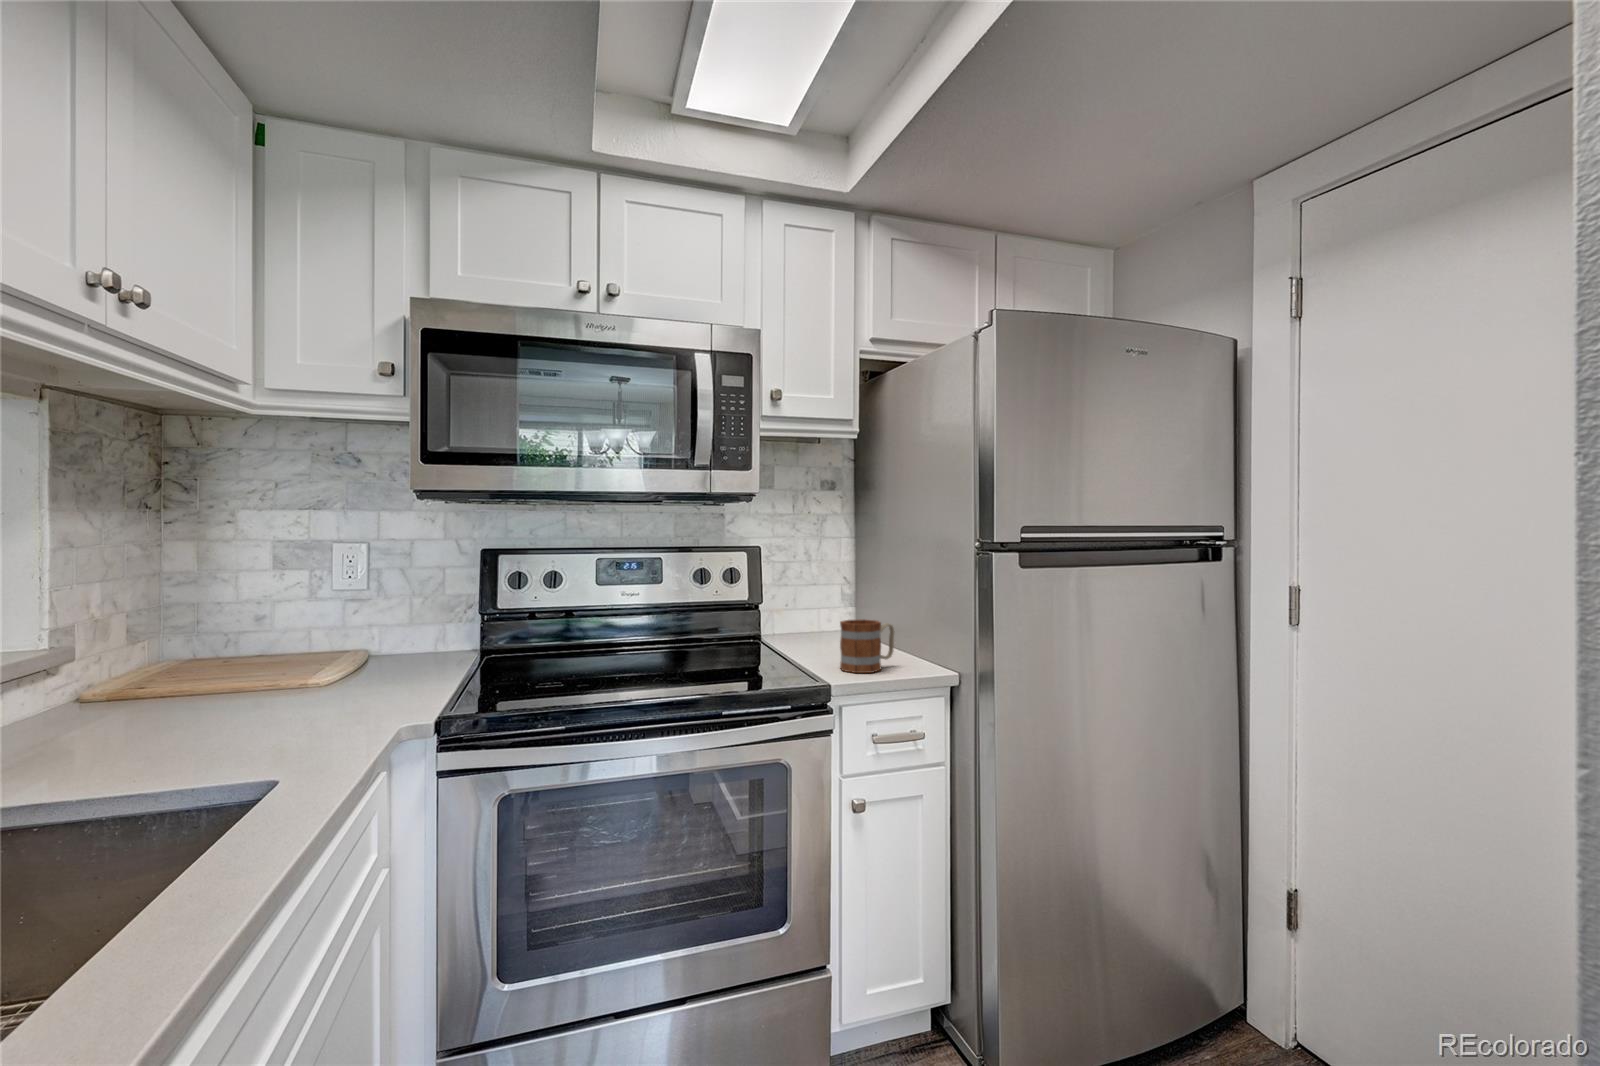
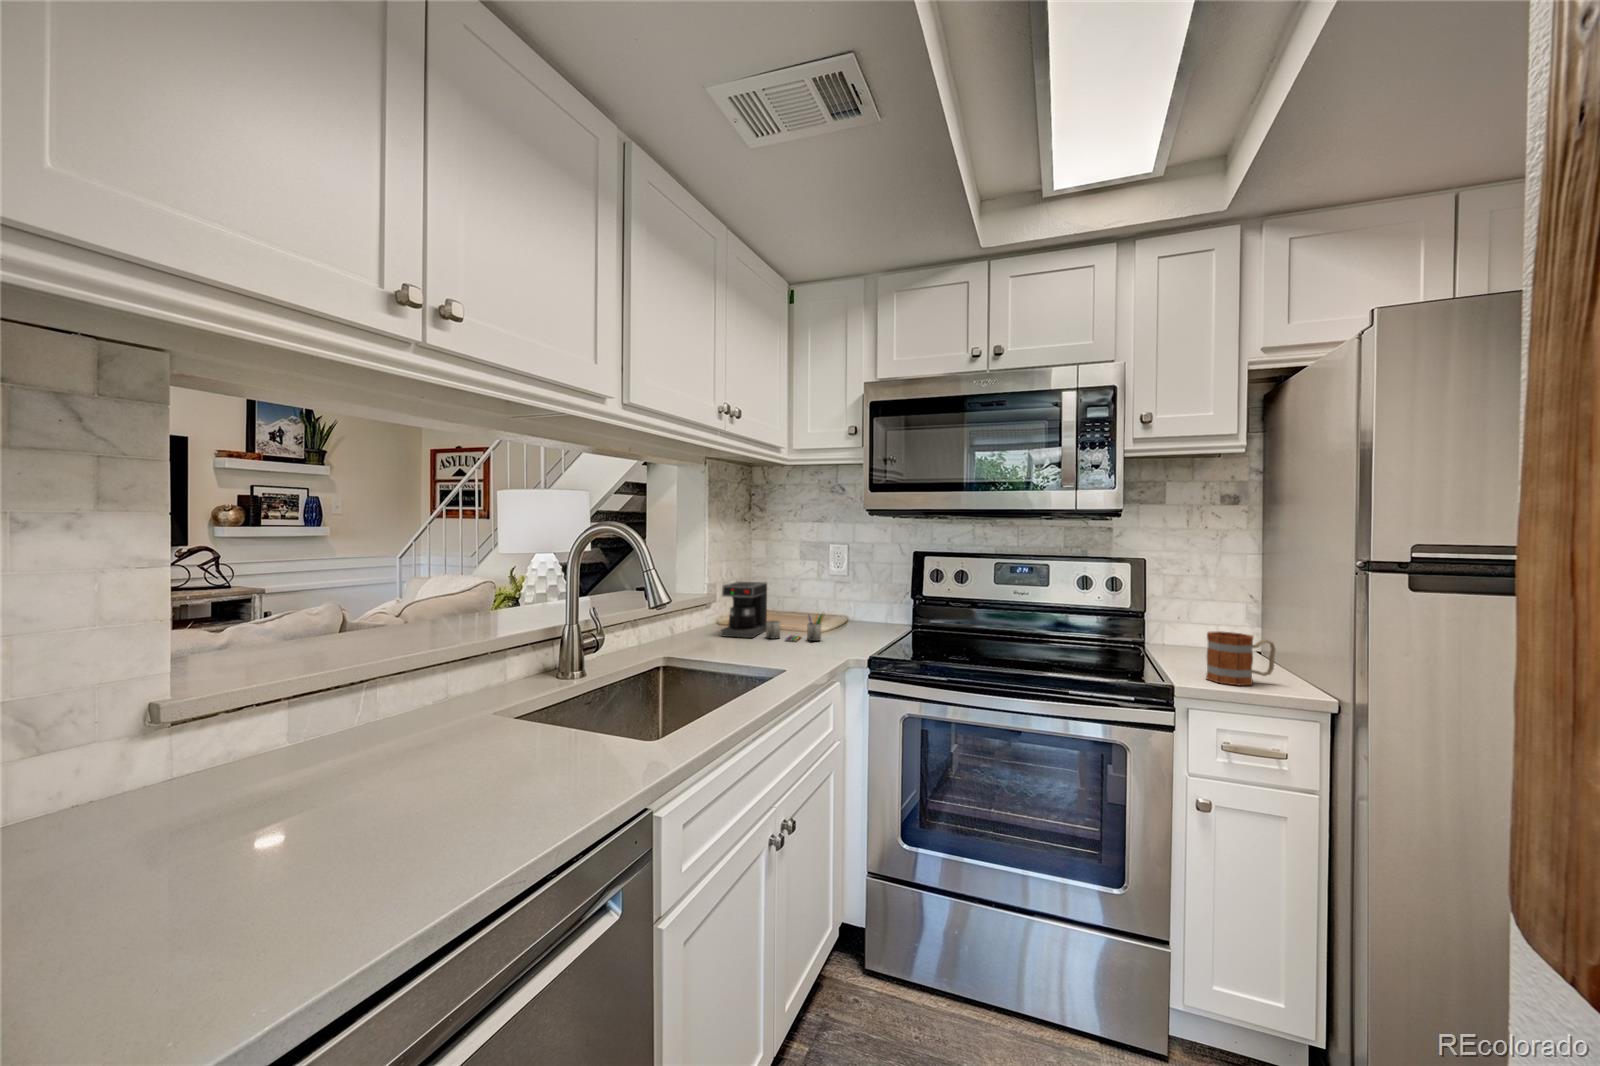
coffee maker: none [105,614,349,726] -> present [721,582,824,641]

